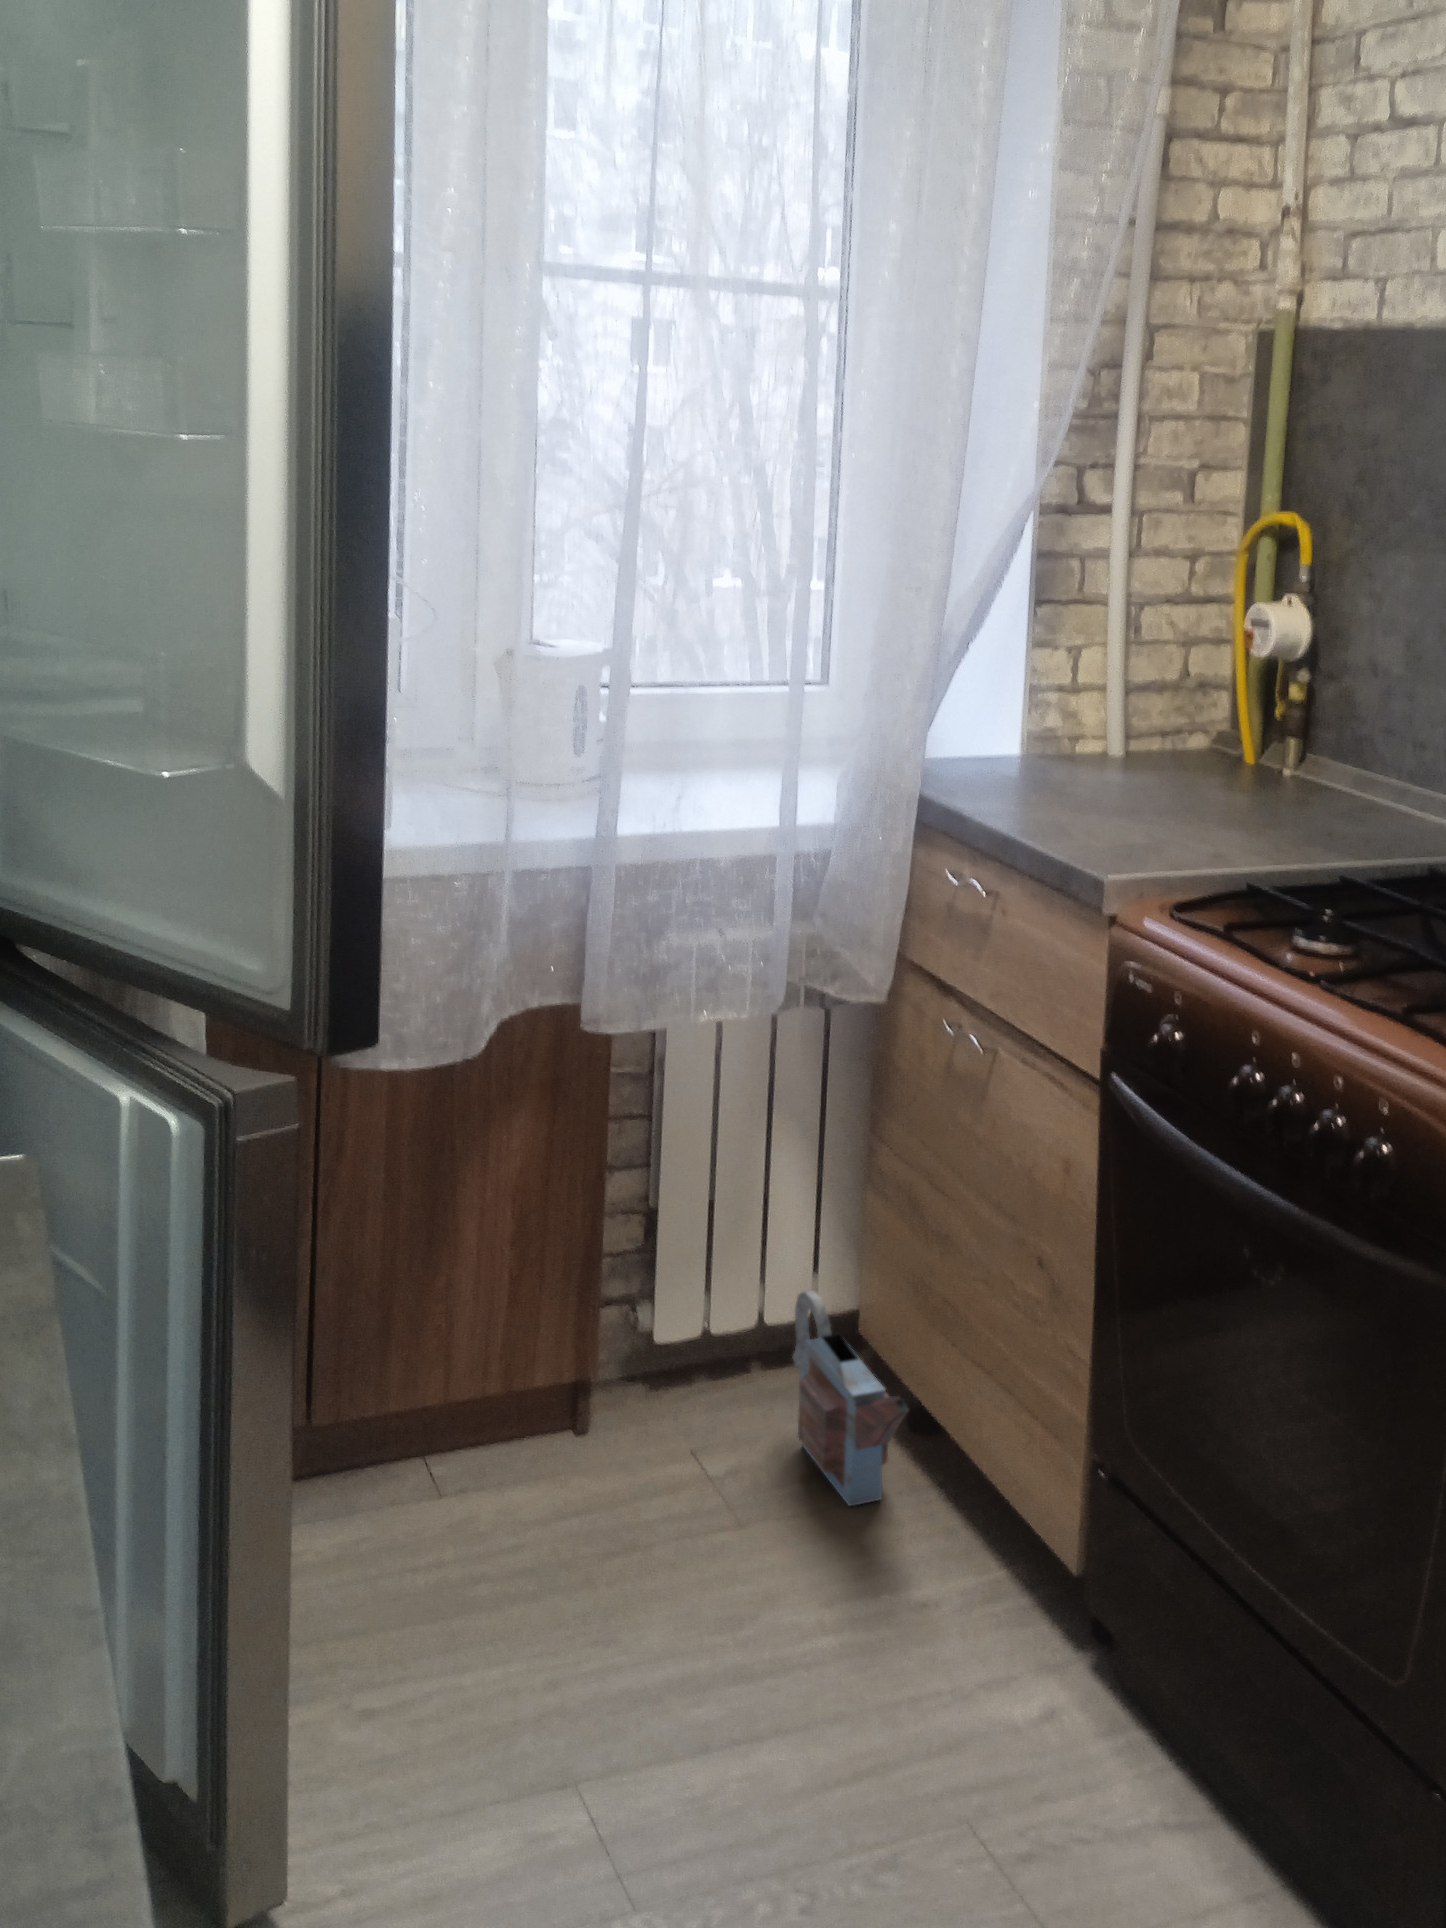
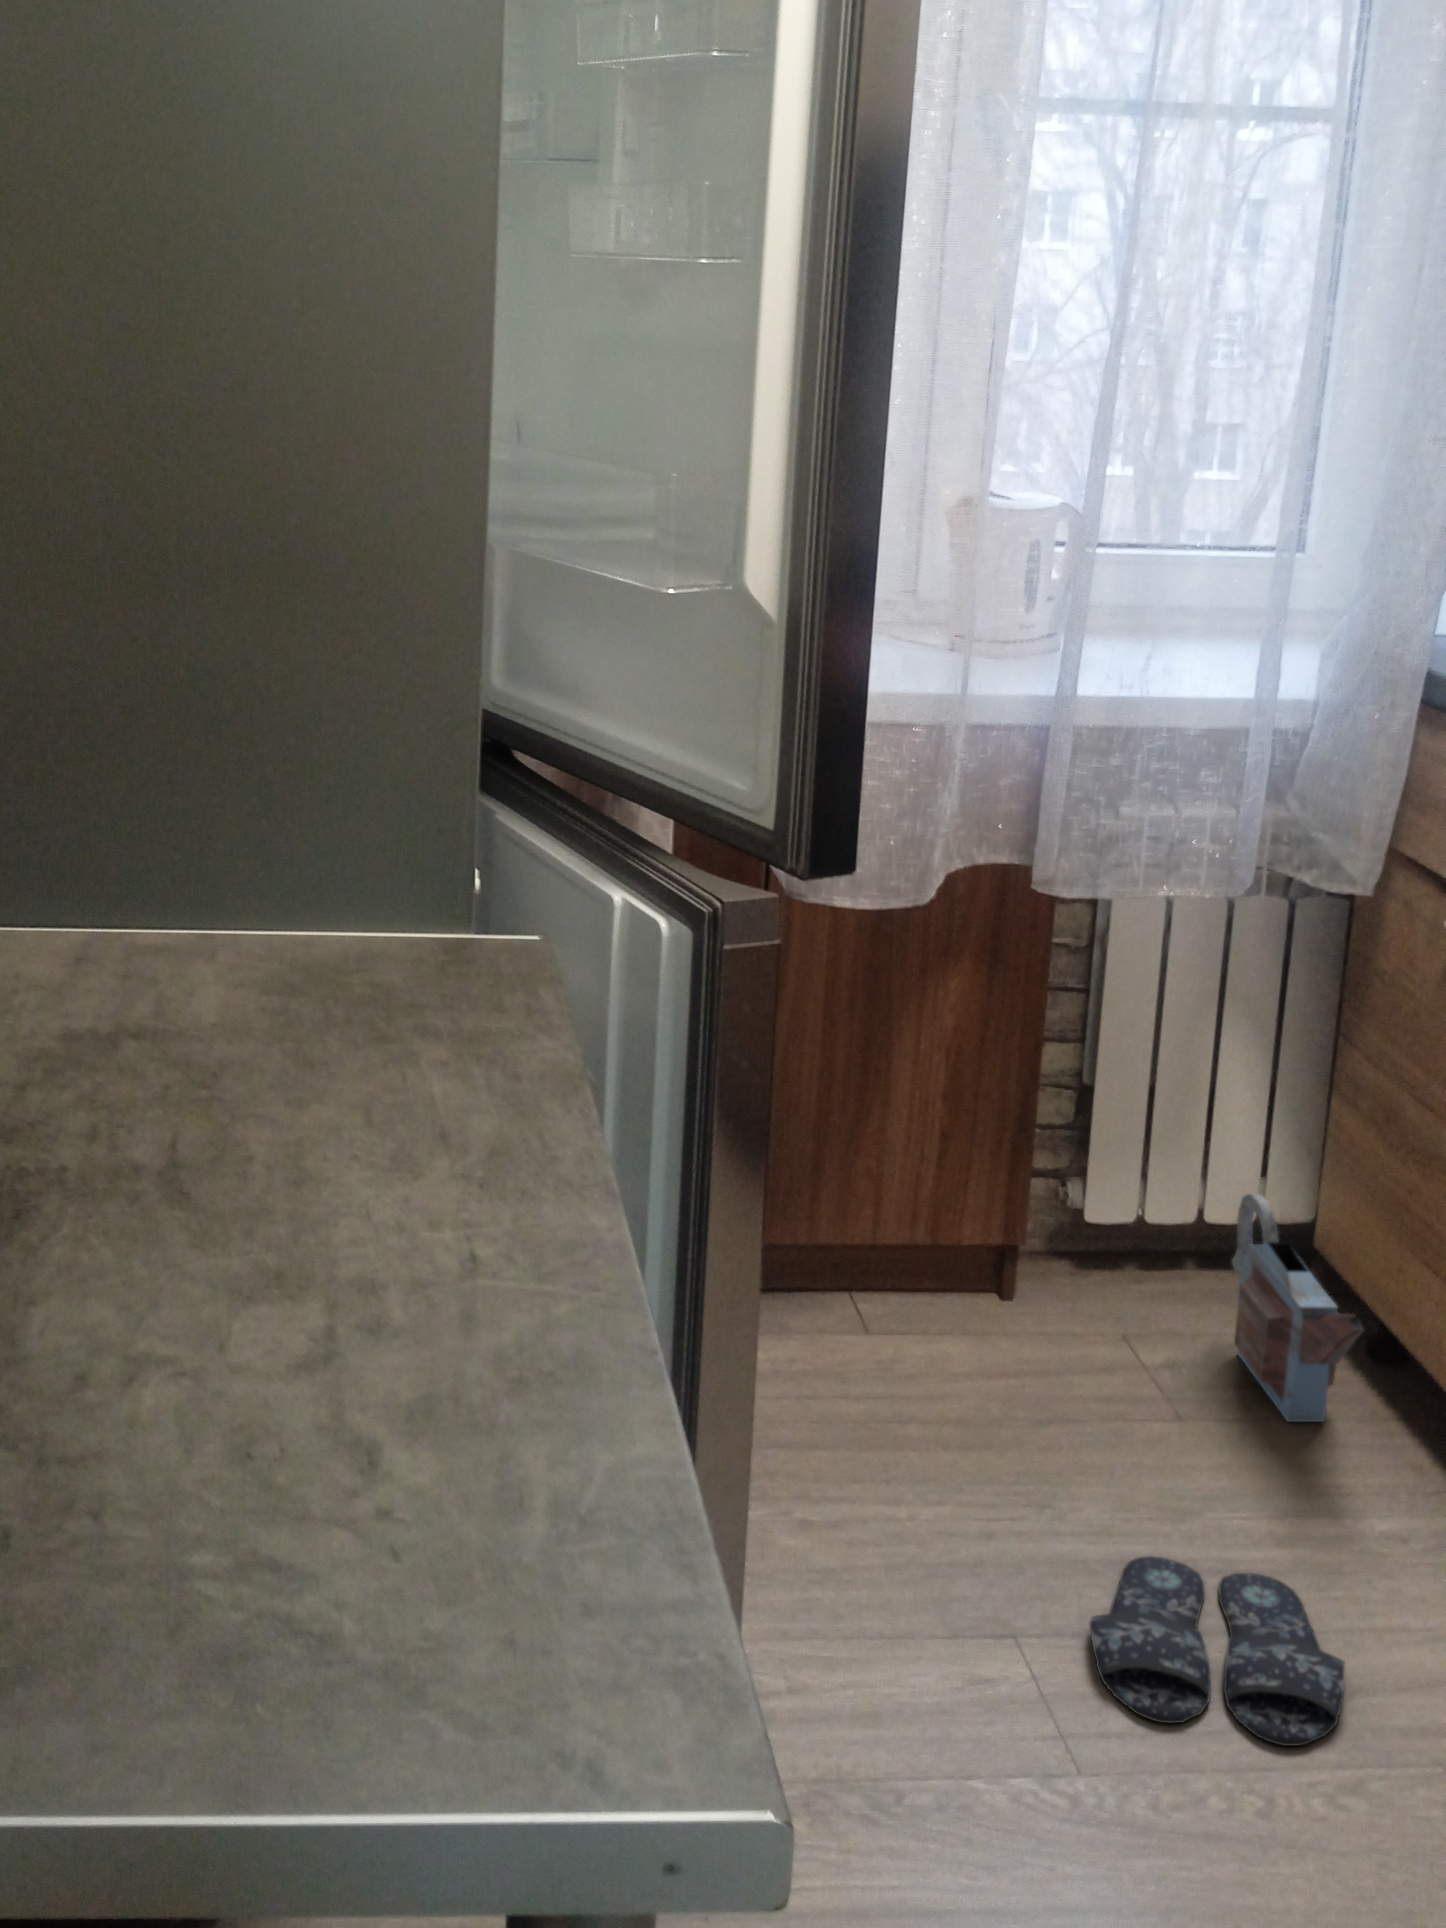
slippers: none [670,1672,909,1860] -> present [1090,1556,1345,1746]

